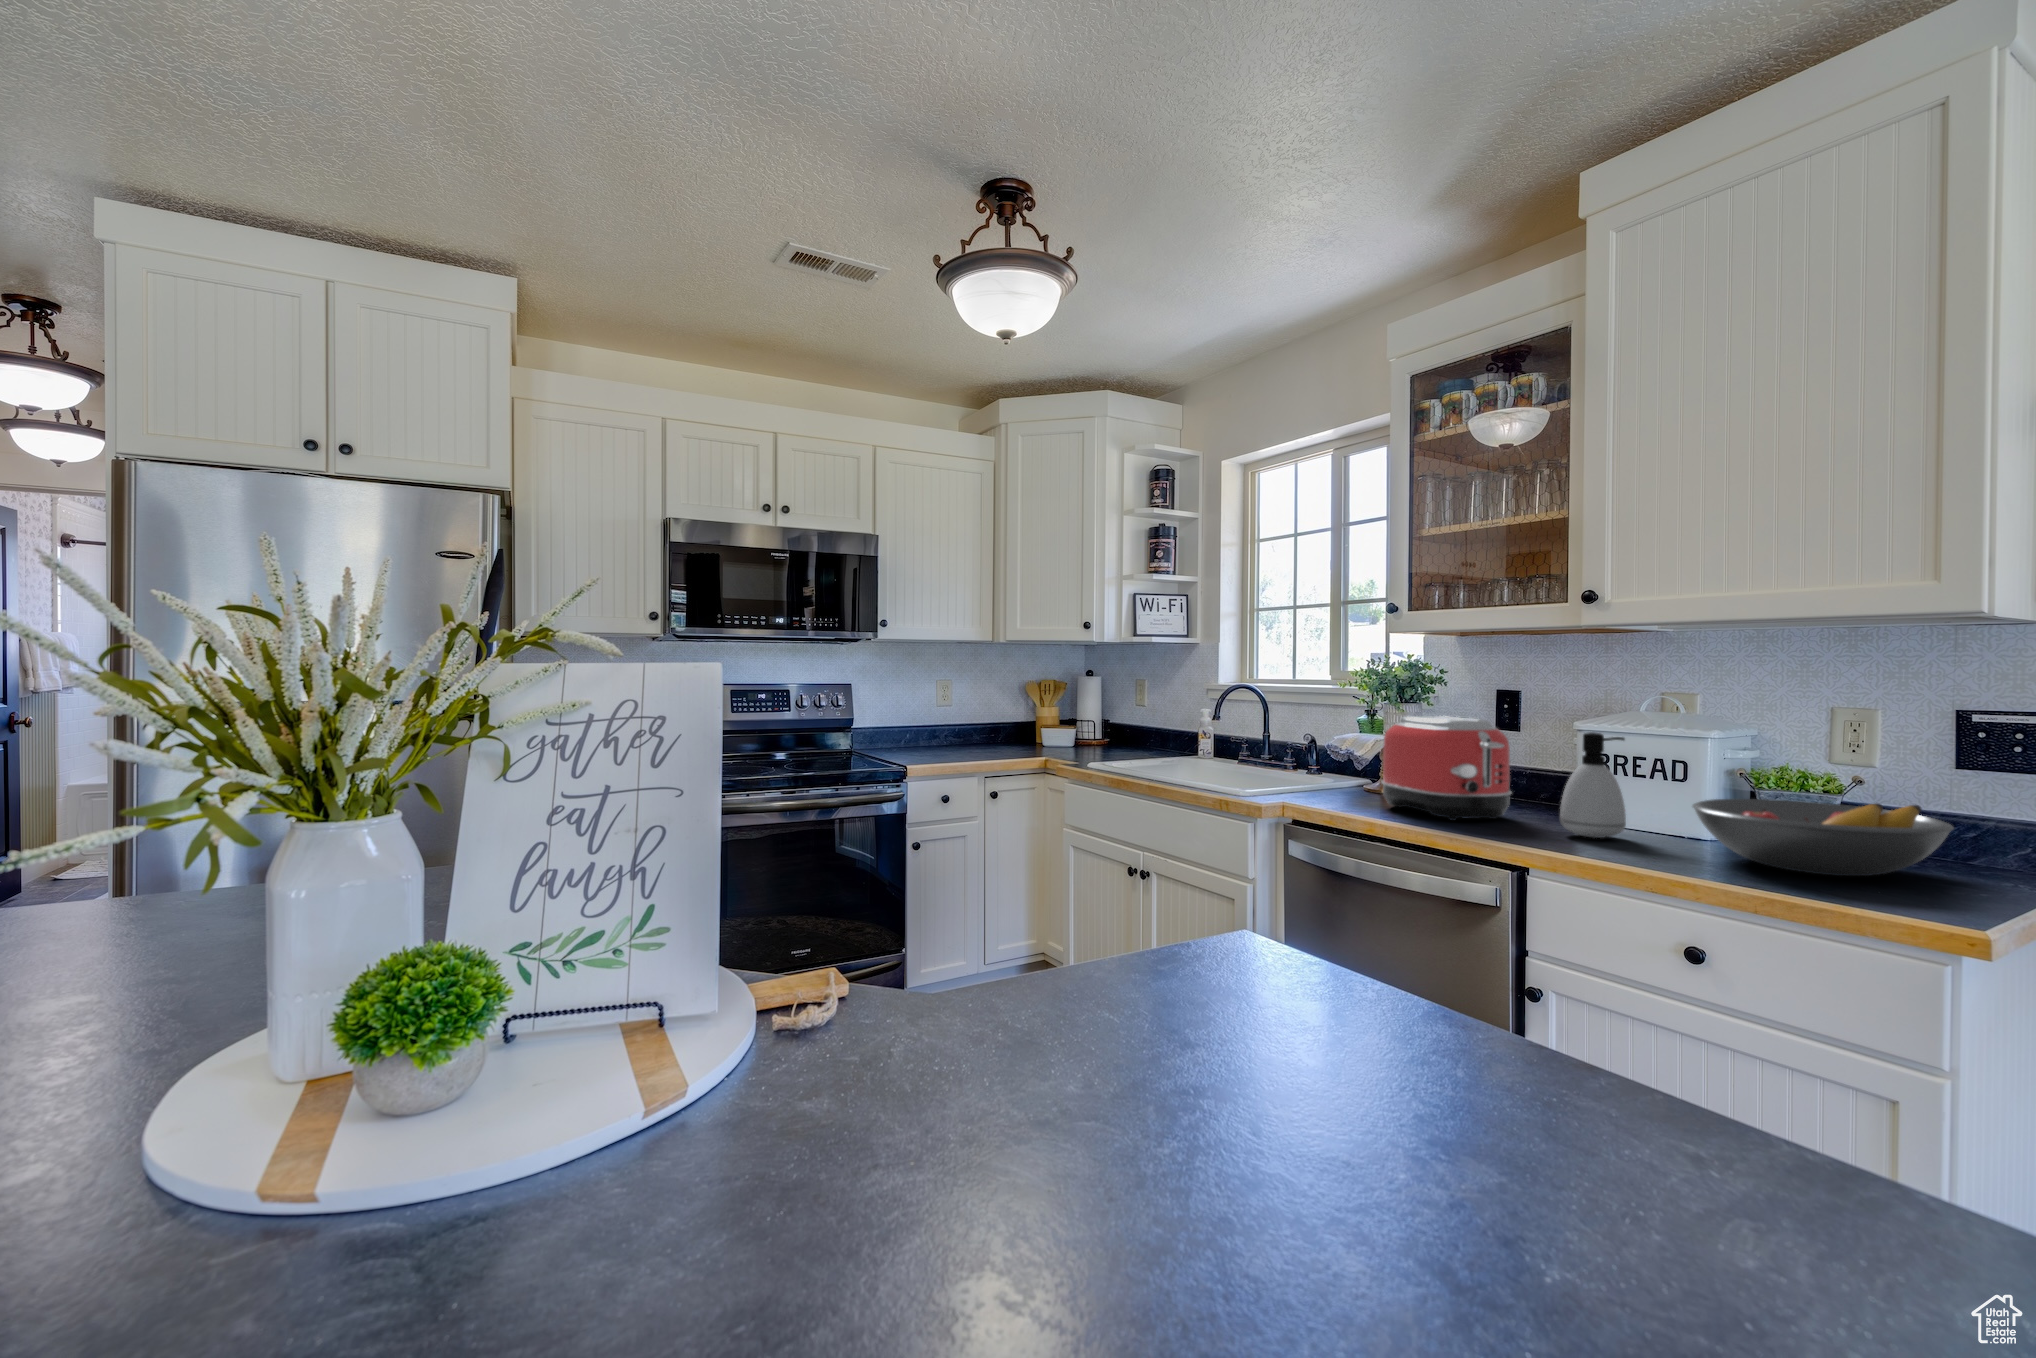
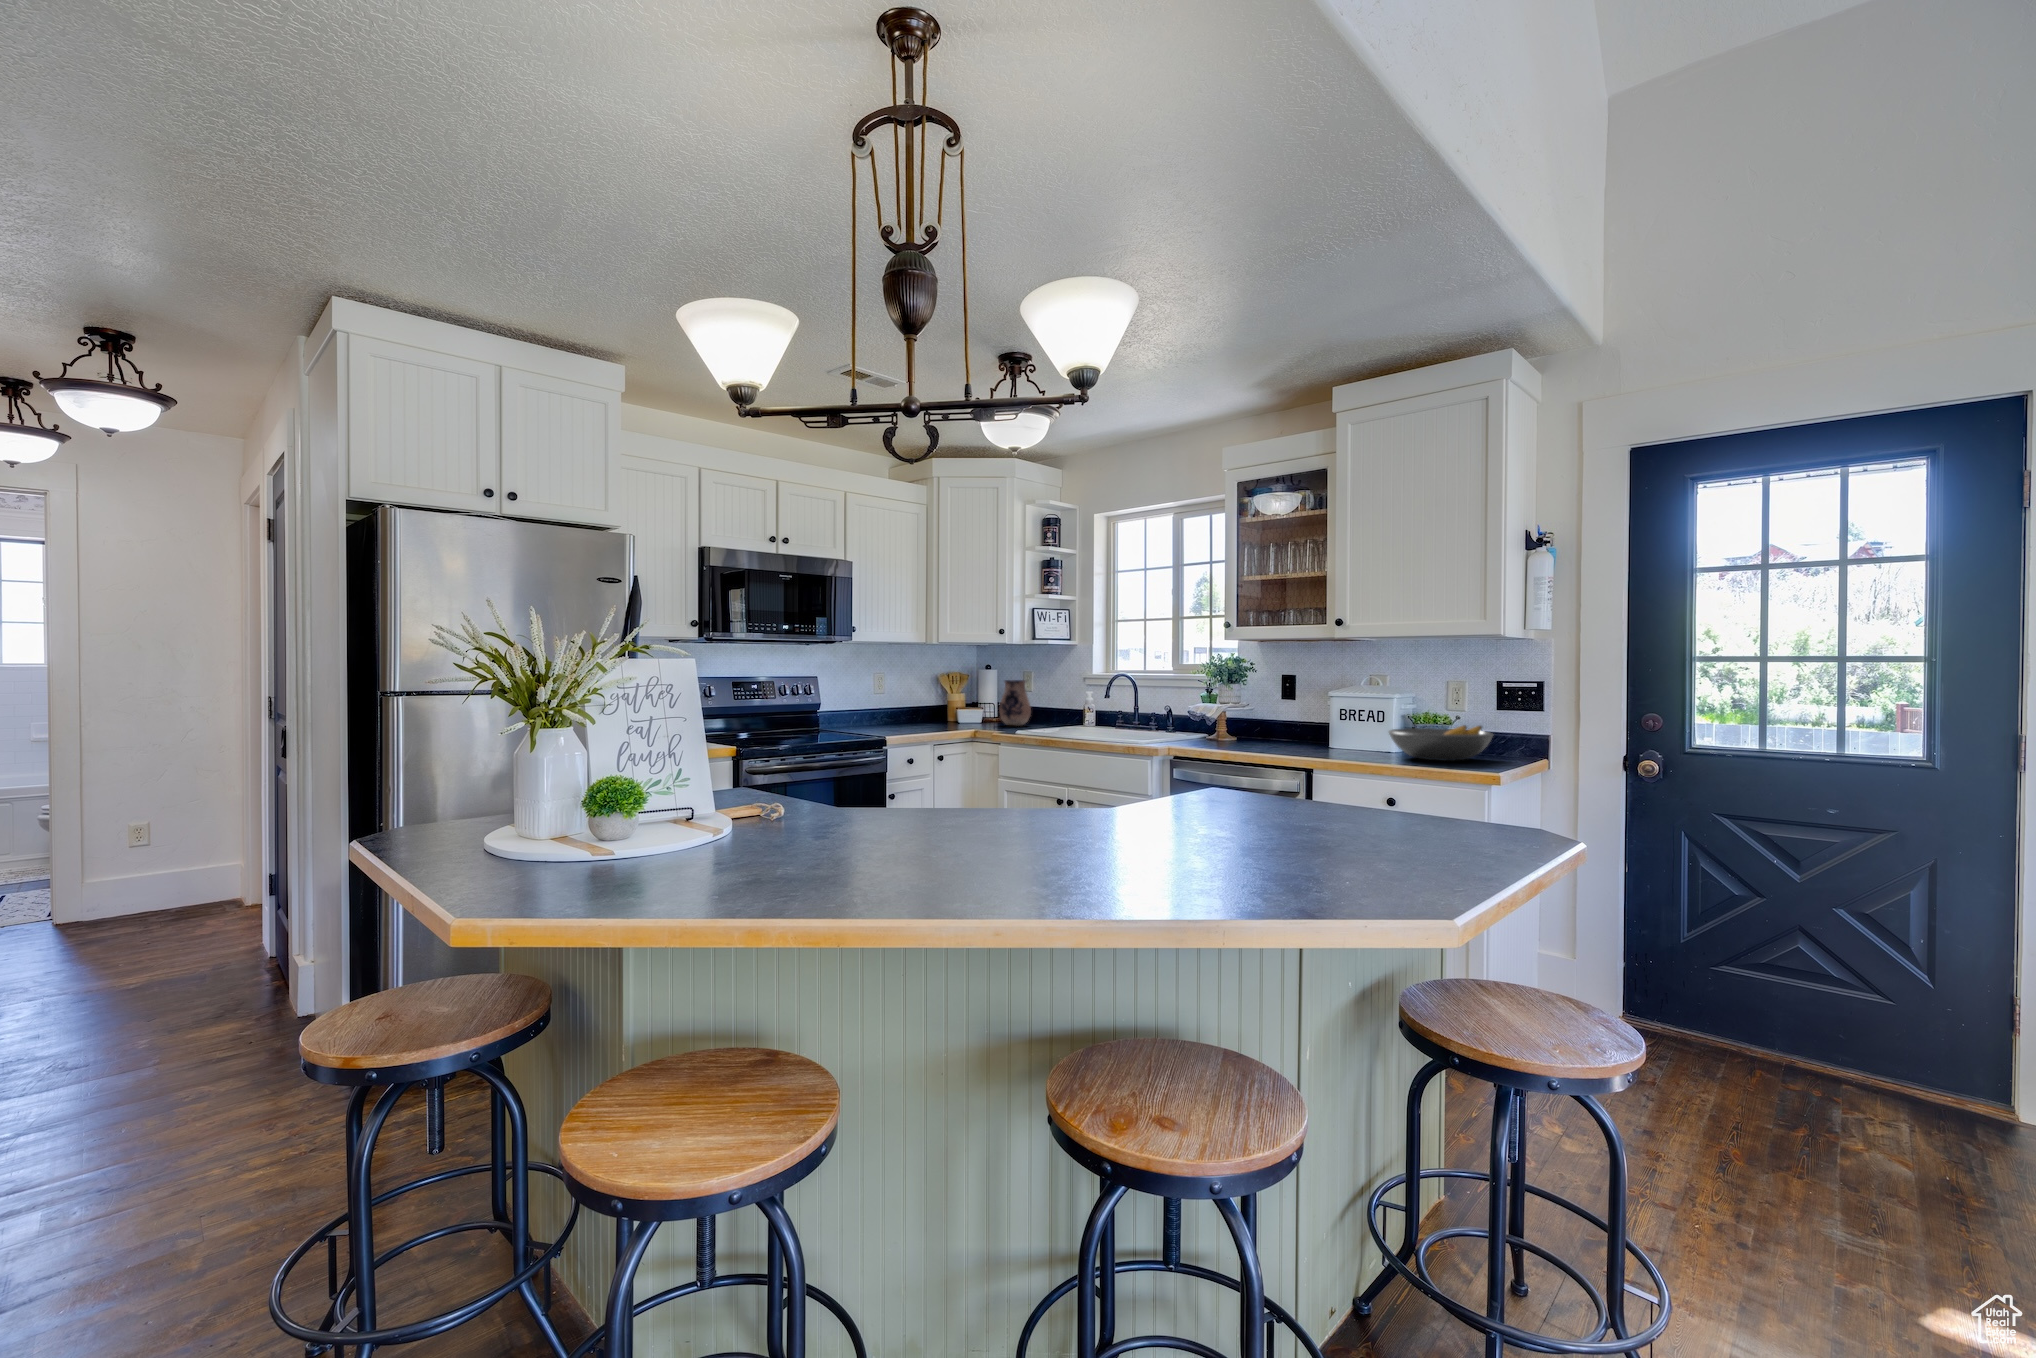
ceramic pitcher: none [1094,690,1137,752] -> present [999,680,1031,726]
toaster: present [1381,716,1512,821] -> none [1224,691,1298,750]
soap dispenser: present [1560,732,1626,838] -> none [1325,696,1357,753]

